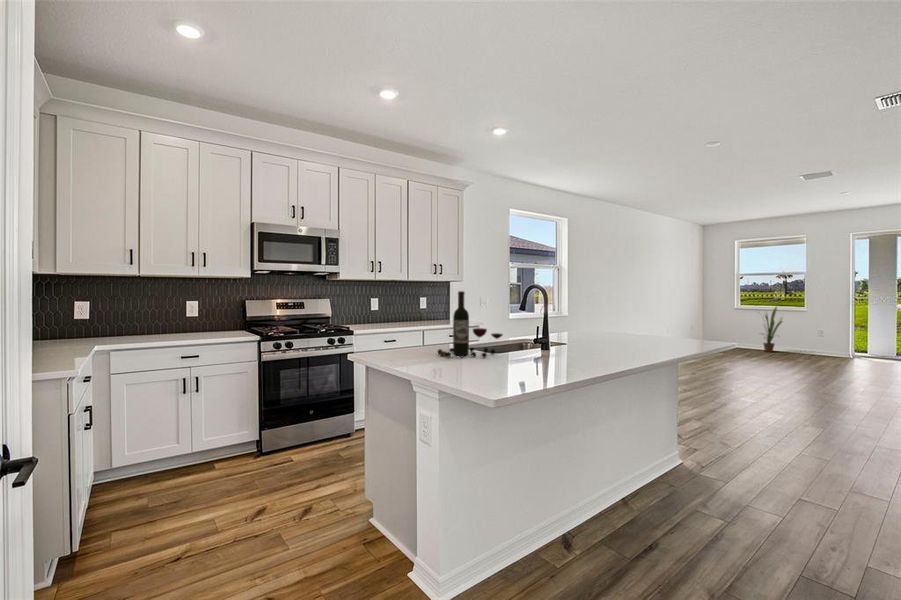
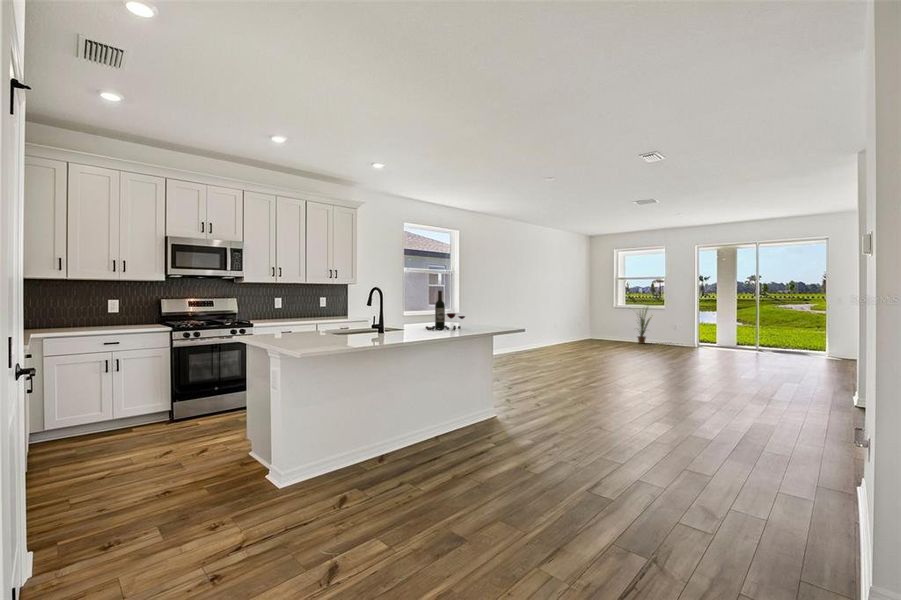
wine bottle: present [438,291,503,357] -> present [426,291,465,330]

